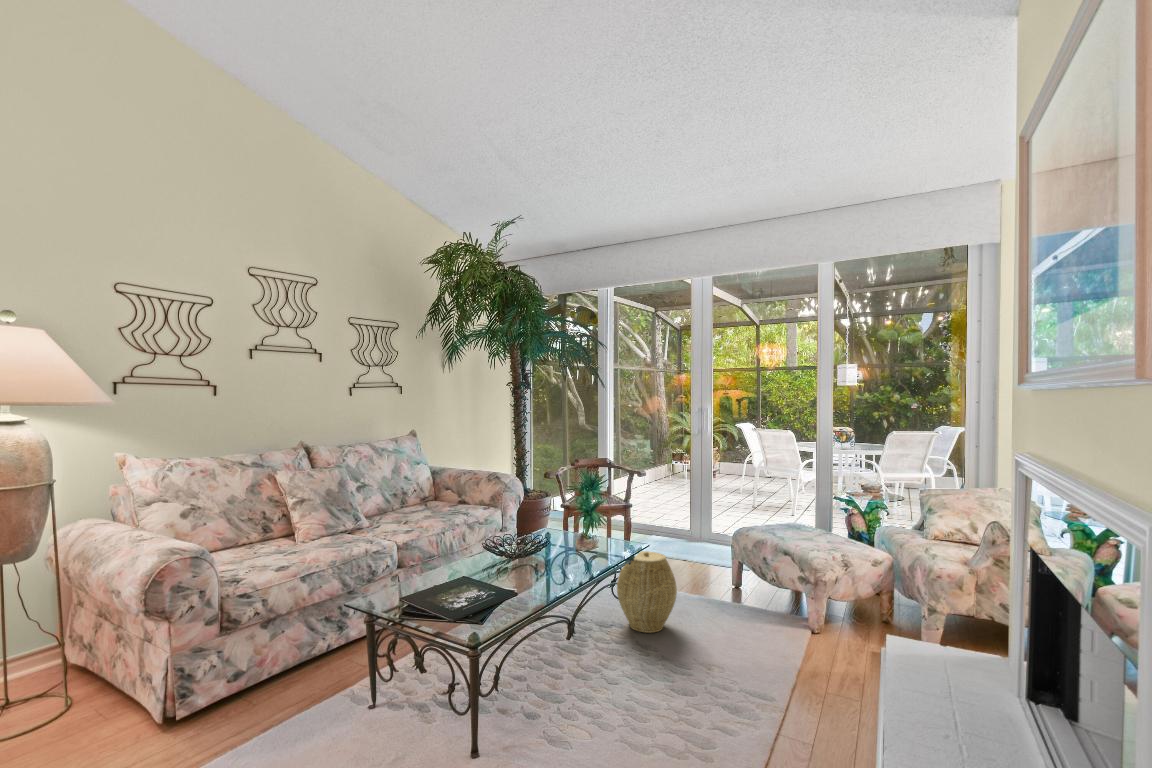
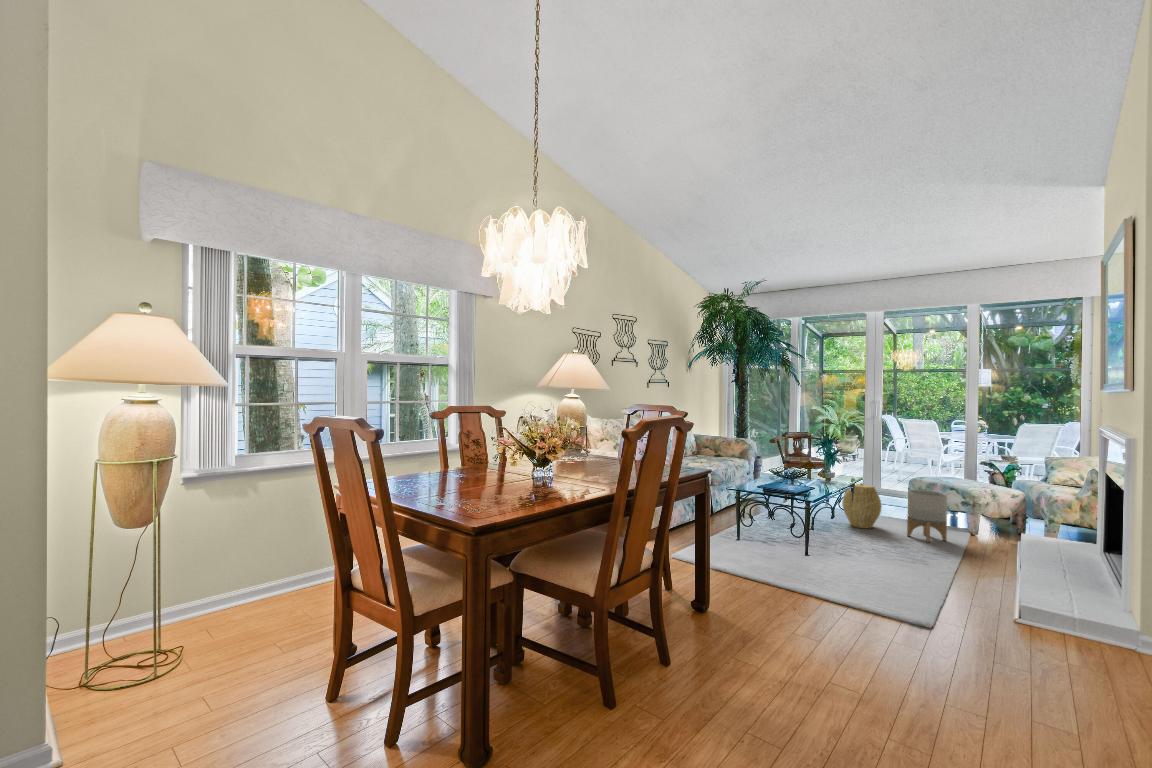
planter: none [711,563,771,665] -> present [907,490,947,542]

